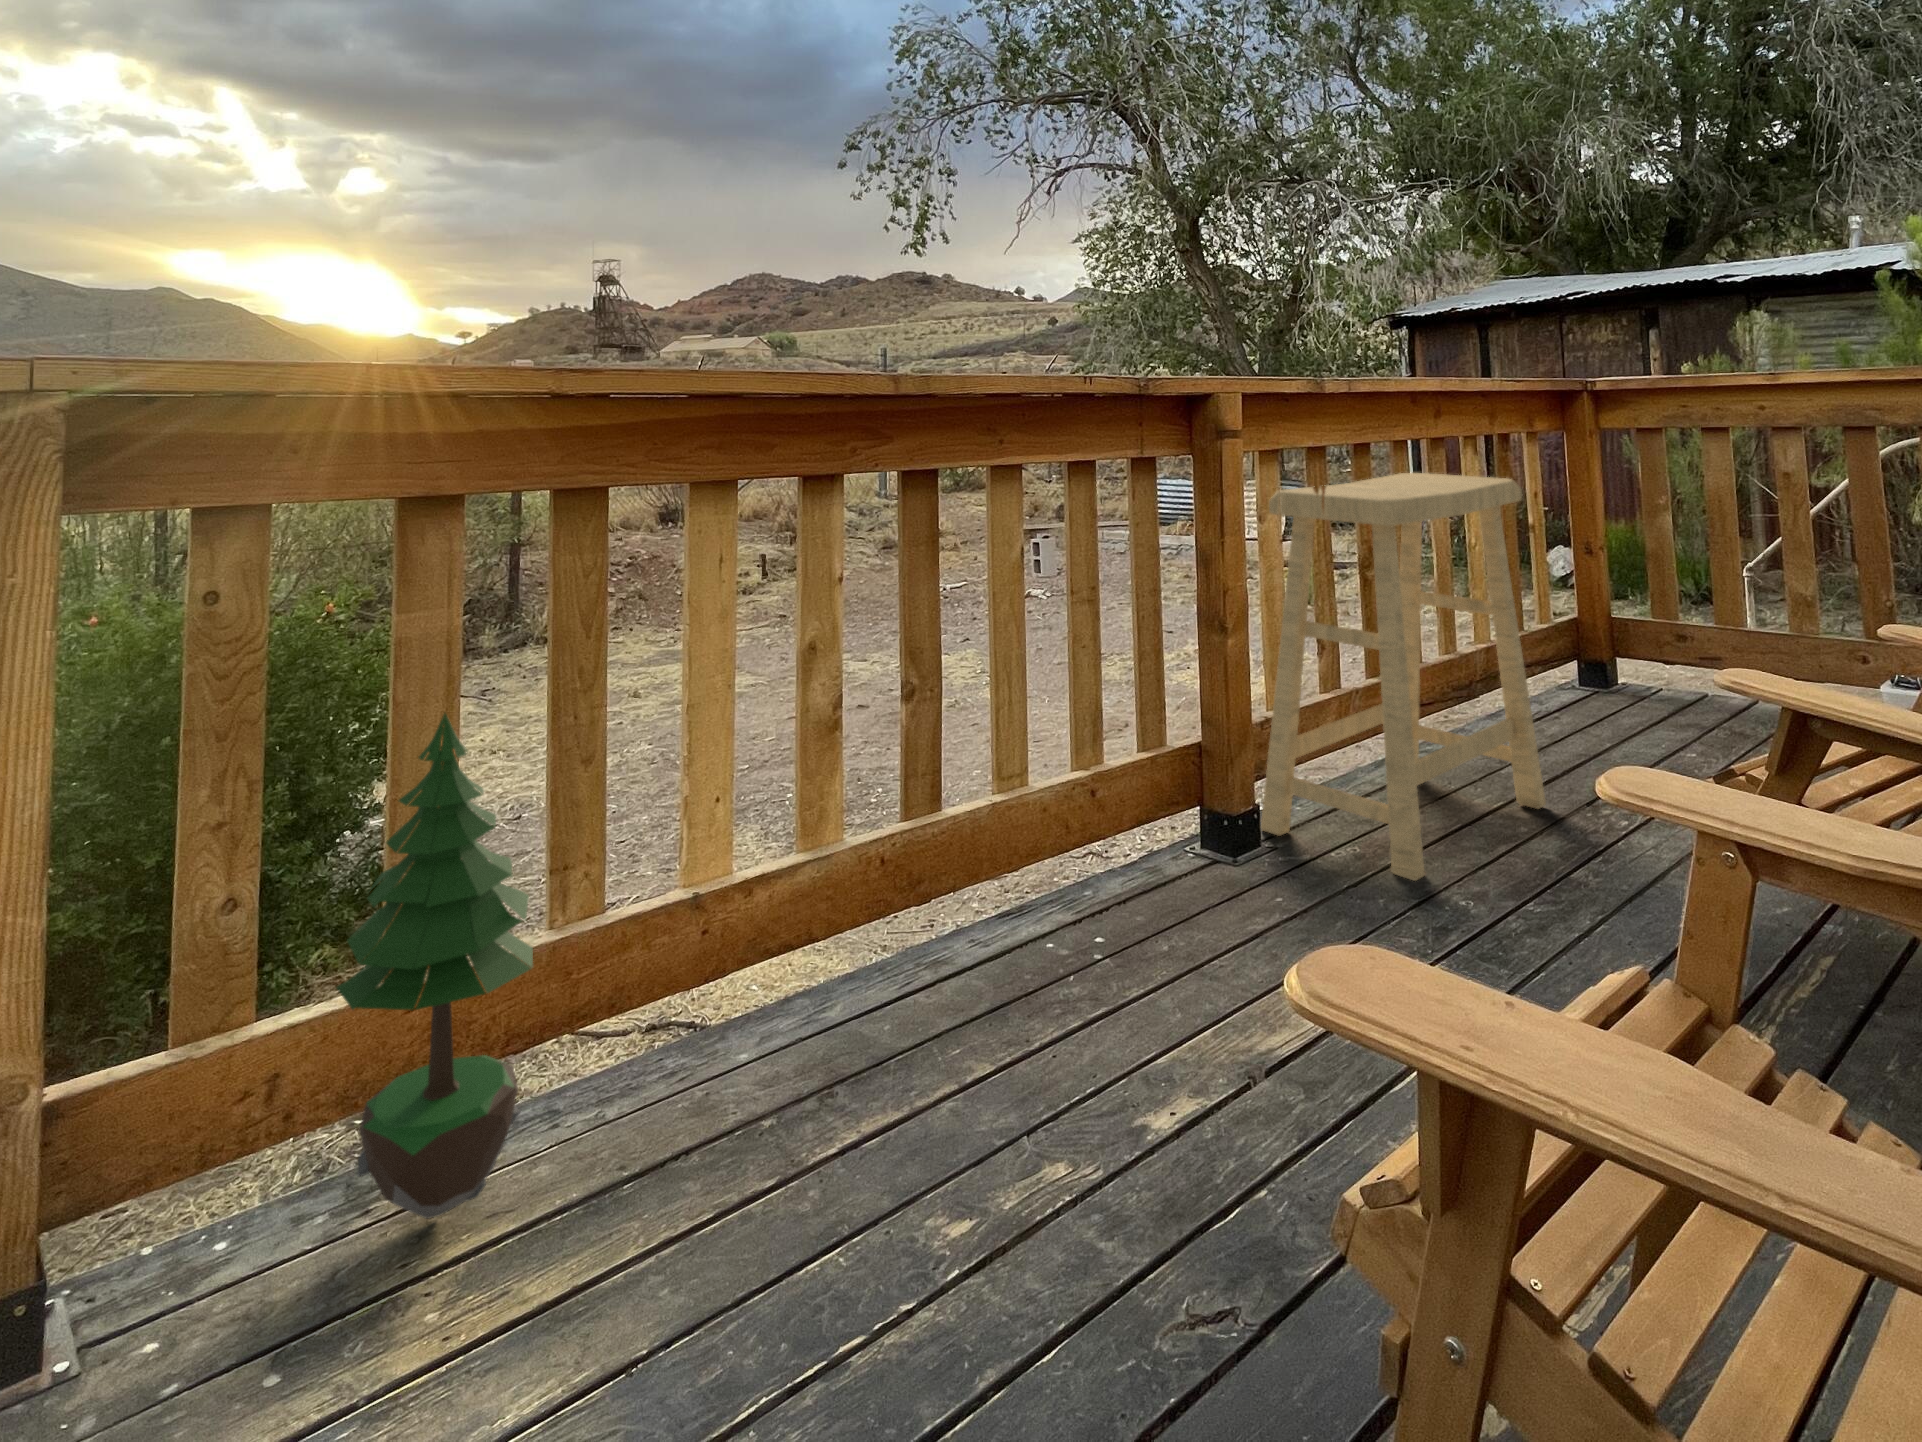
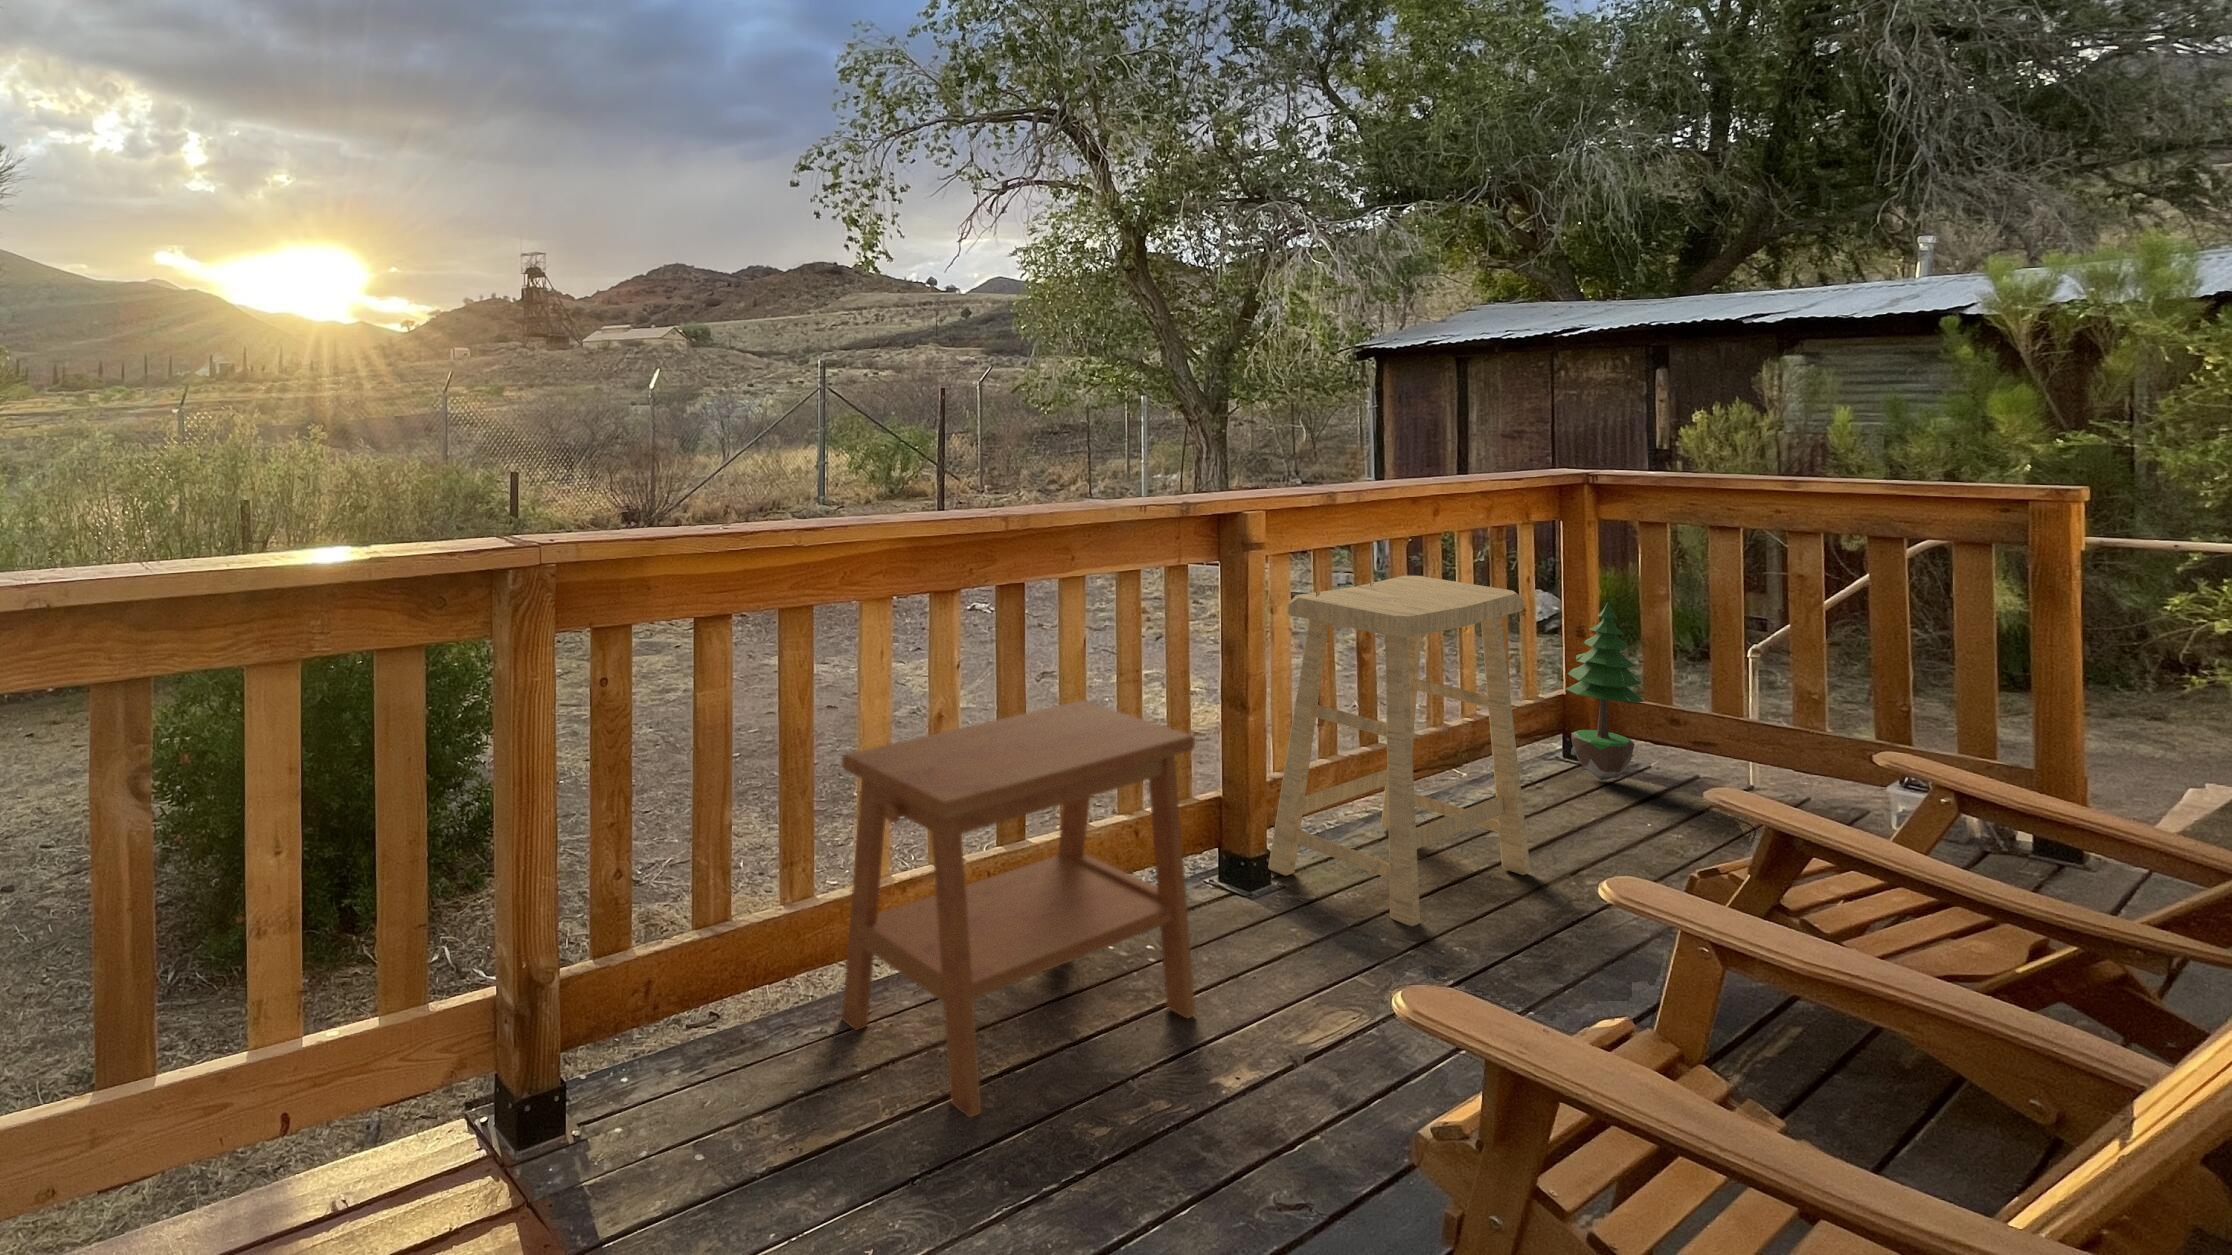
side table: none [618,618,1136,1242] -> present [842,701,1196,1117]
potted tree: present [337,713,533,1219] -> present [1565,602,1644,780]

